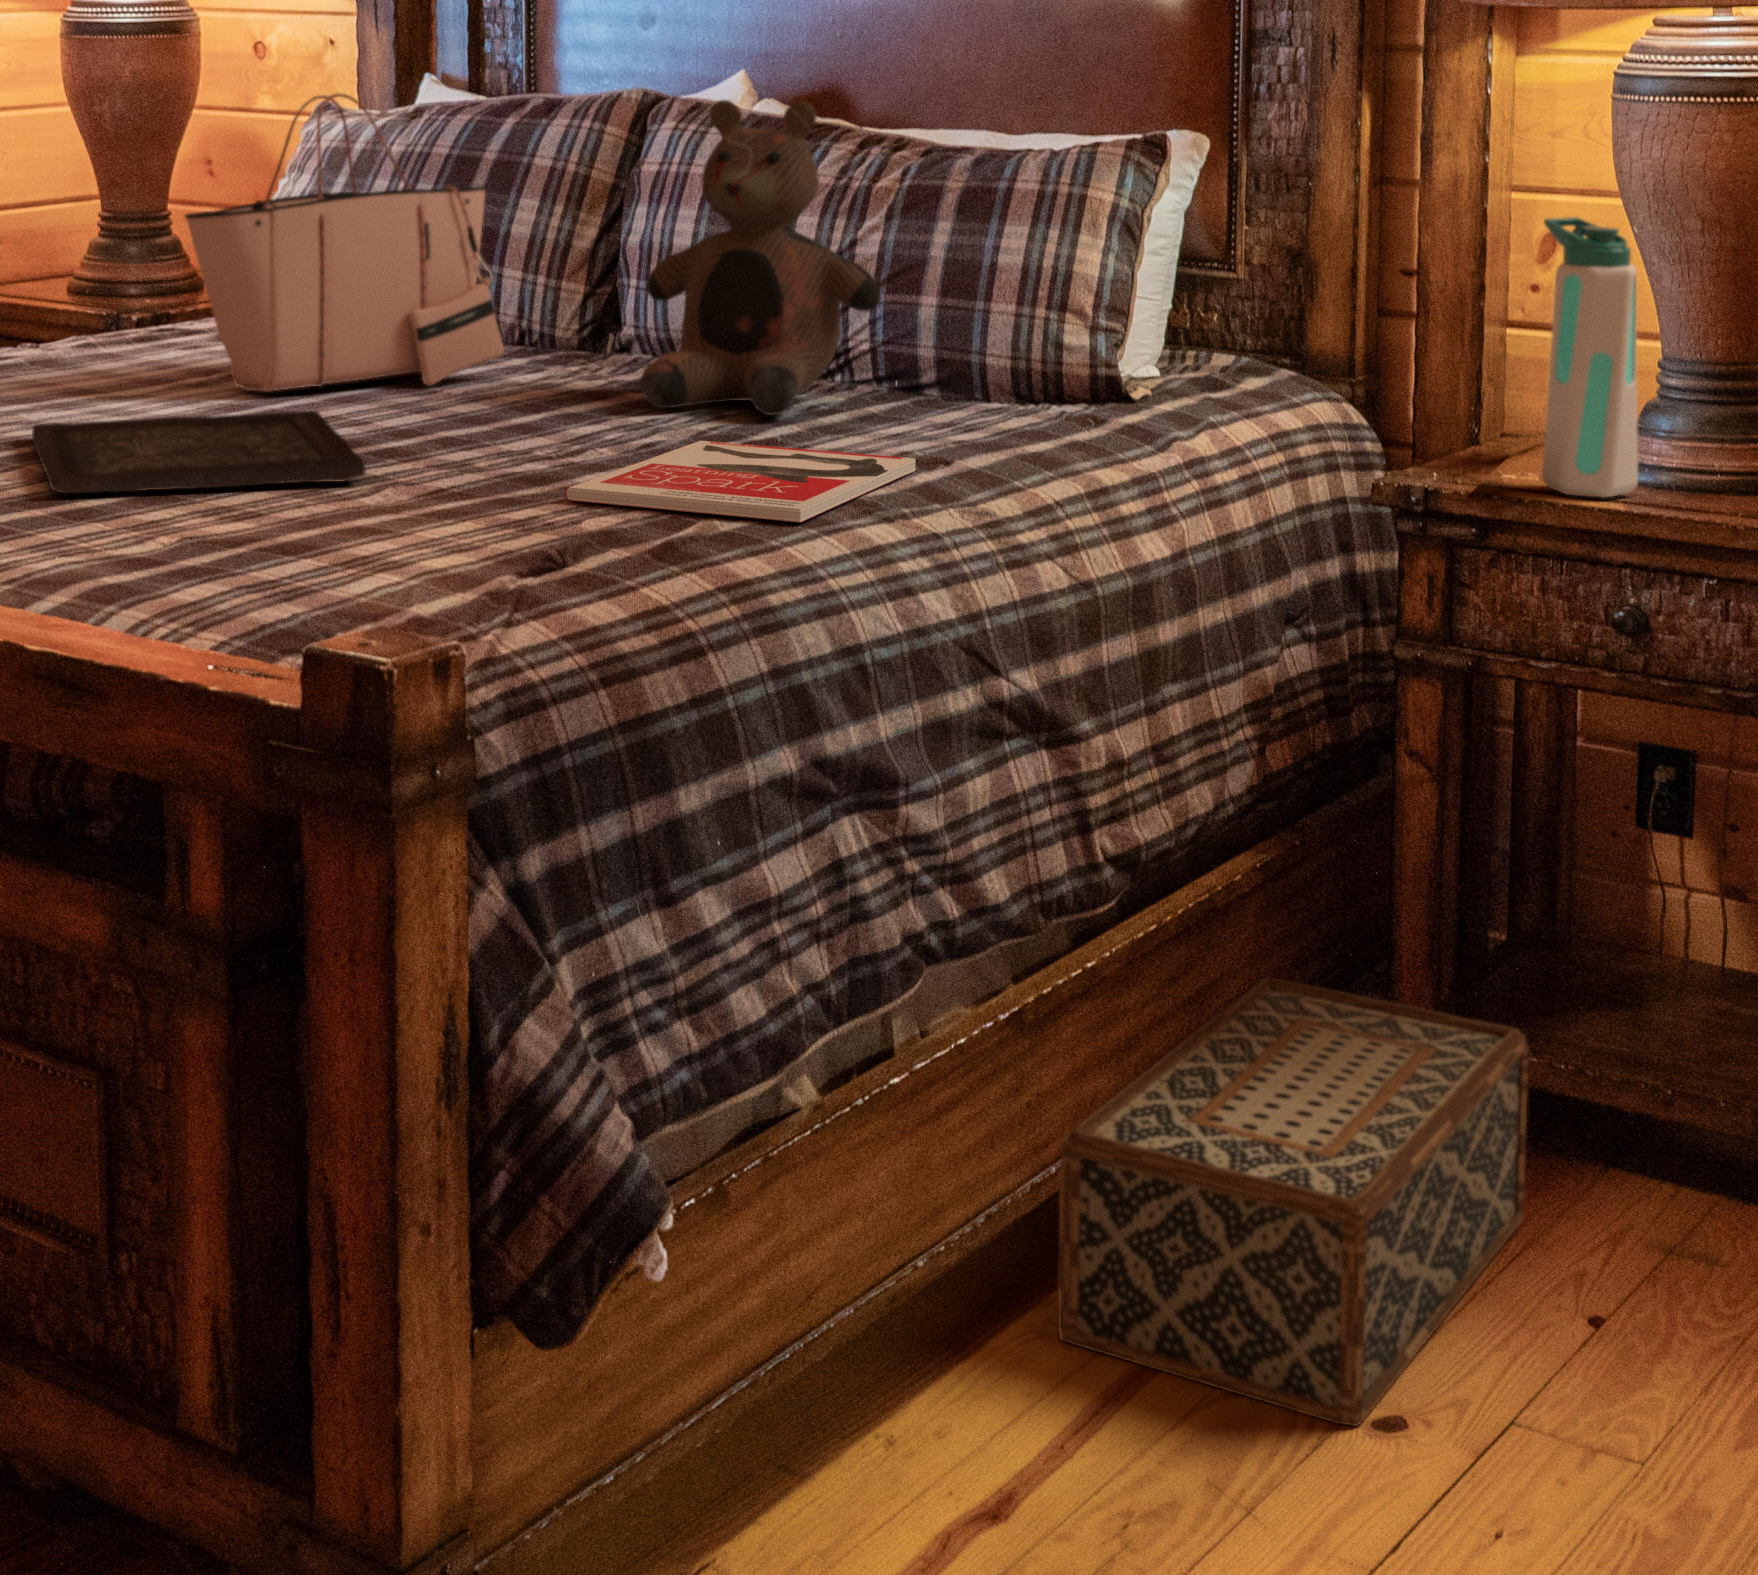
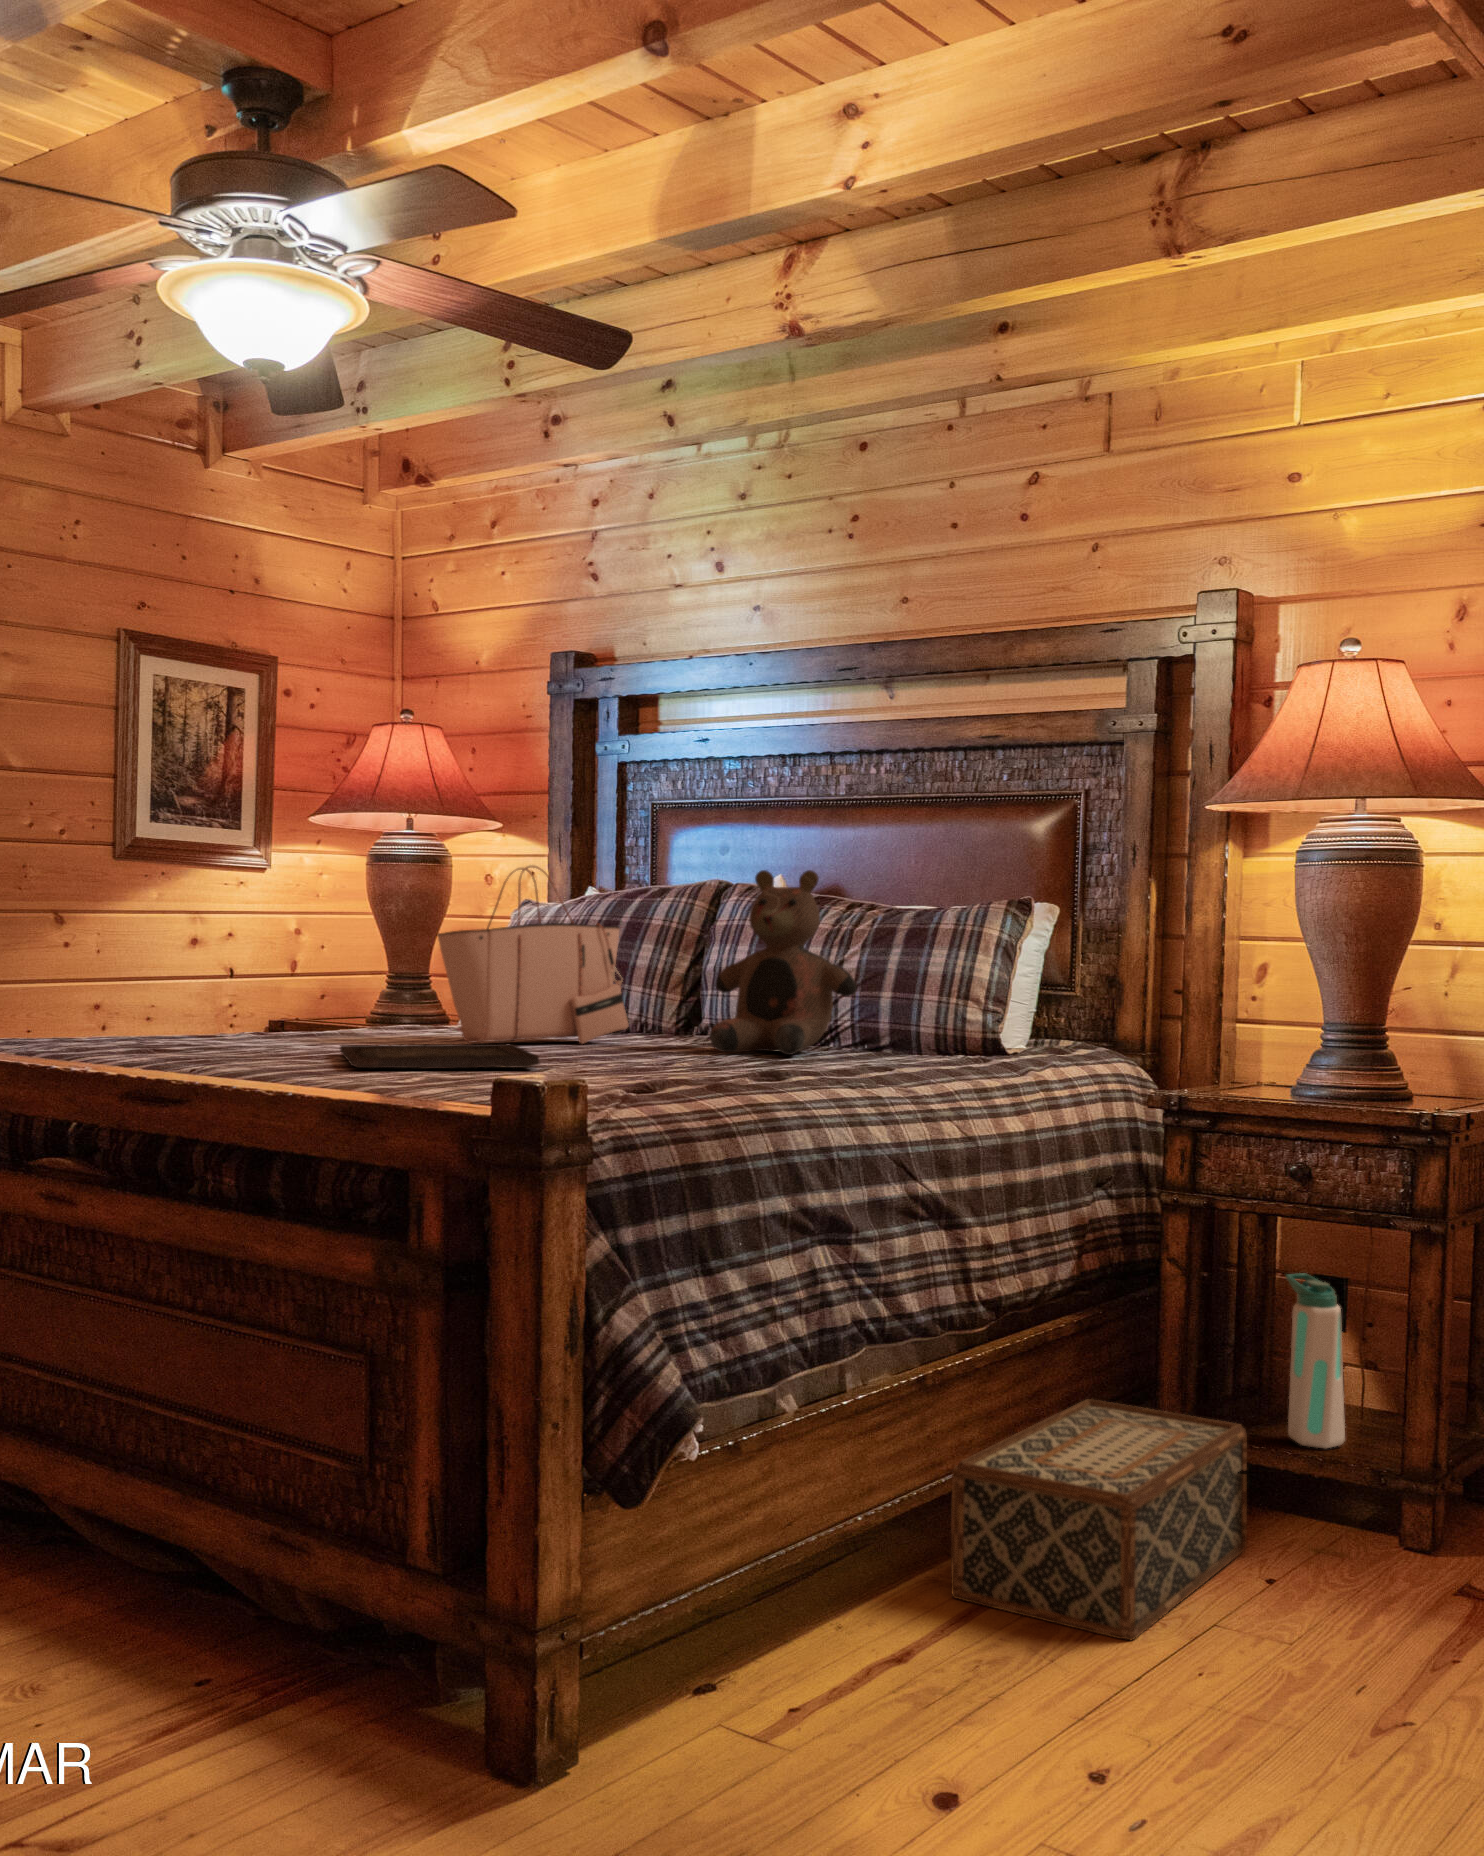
water bottle: present [1542,217,1638,497] -> present [1286,1273,1345,1448]
book: present [565,441,916,522] -> none [658,1058,871,1084]

